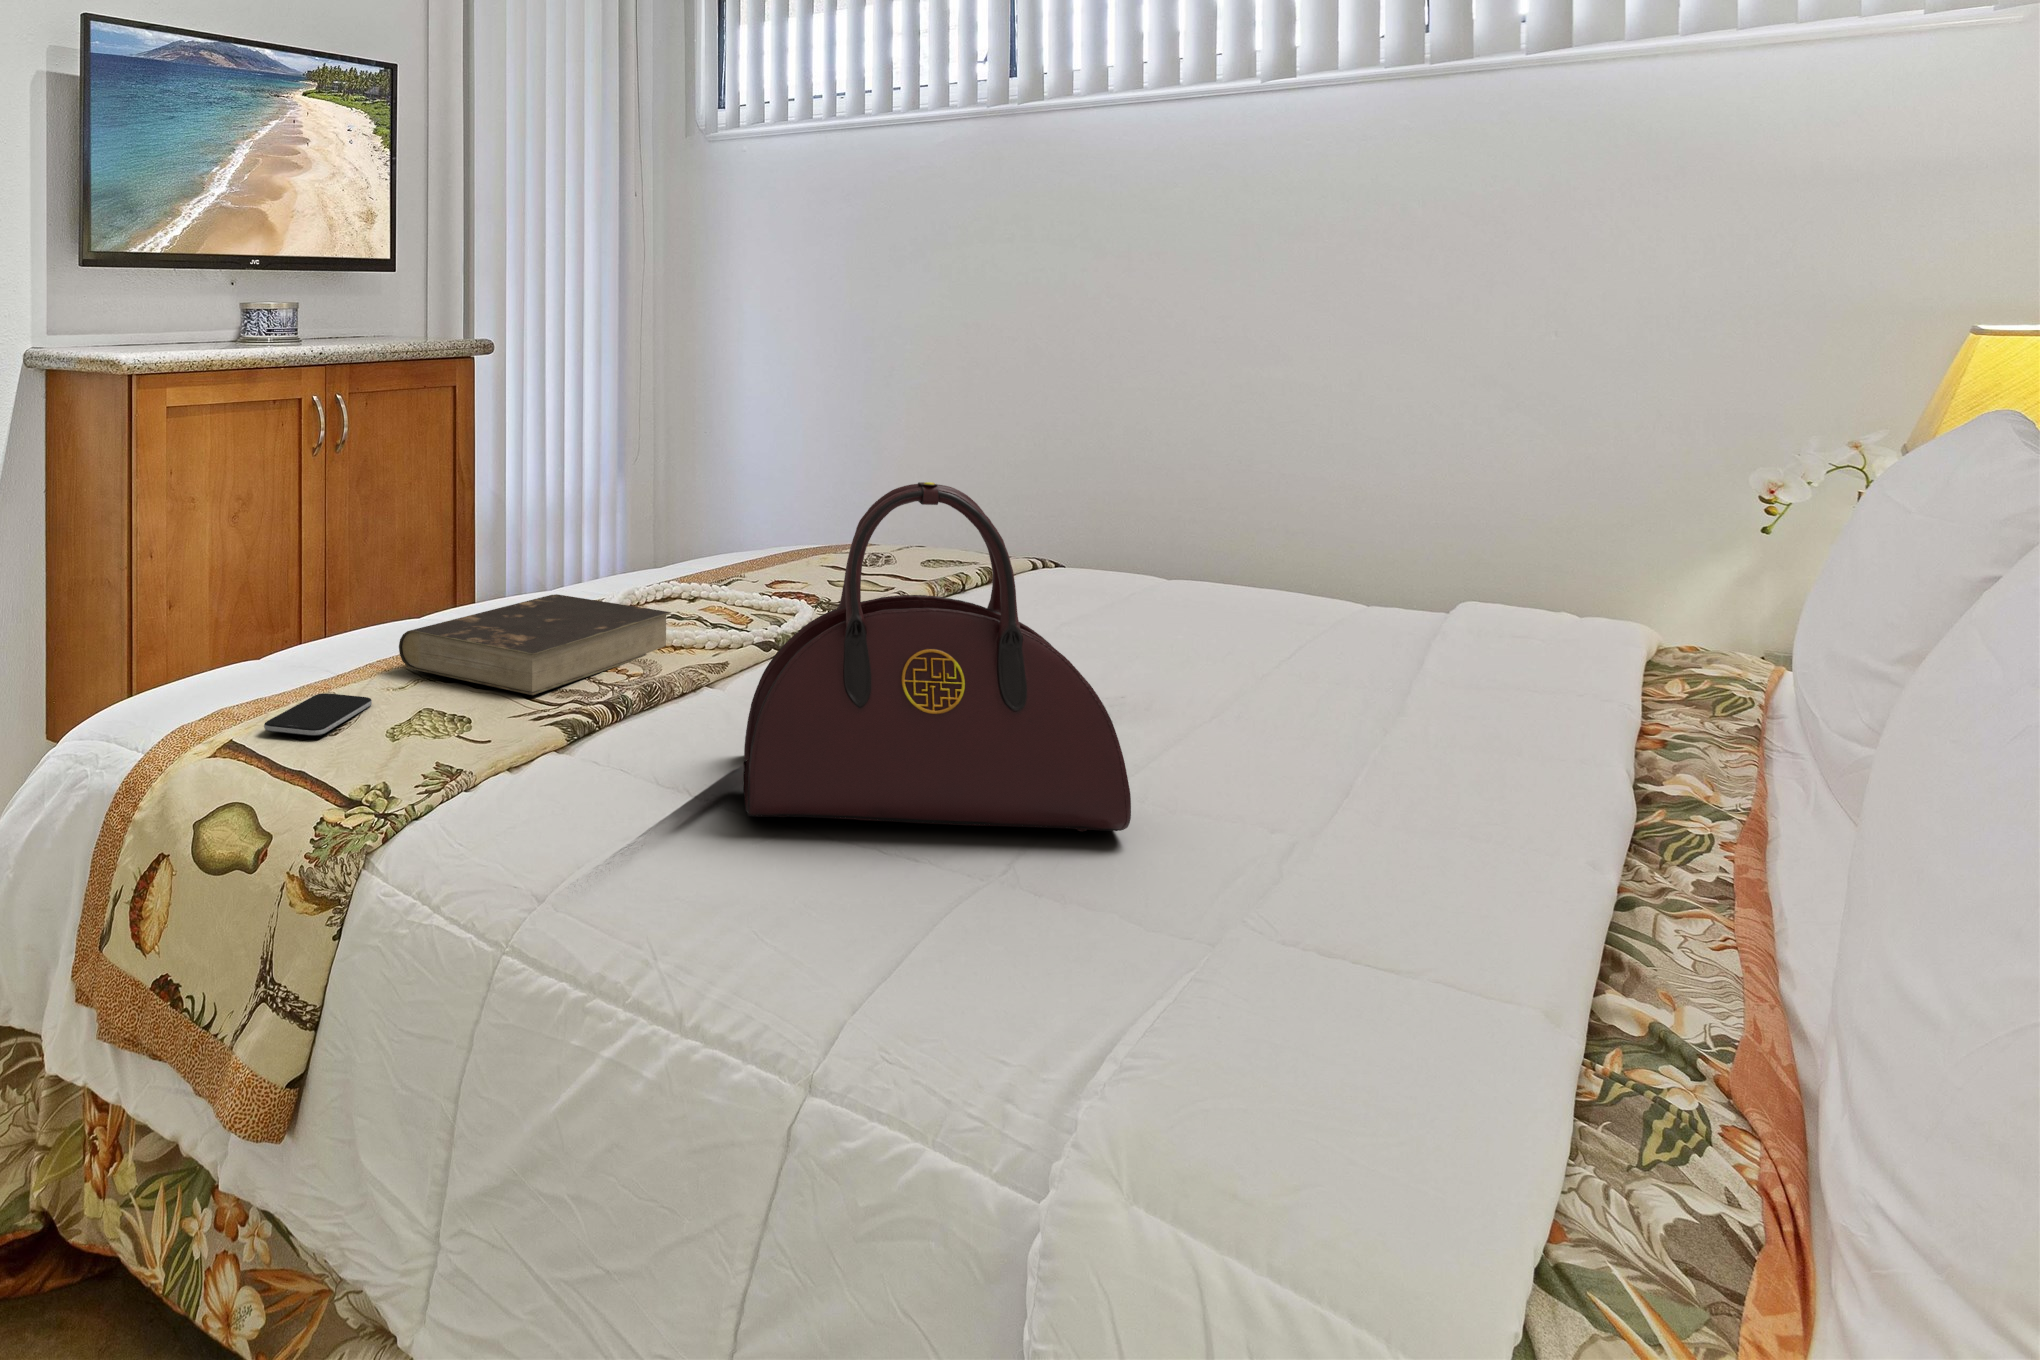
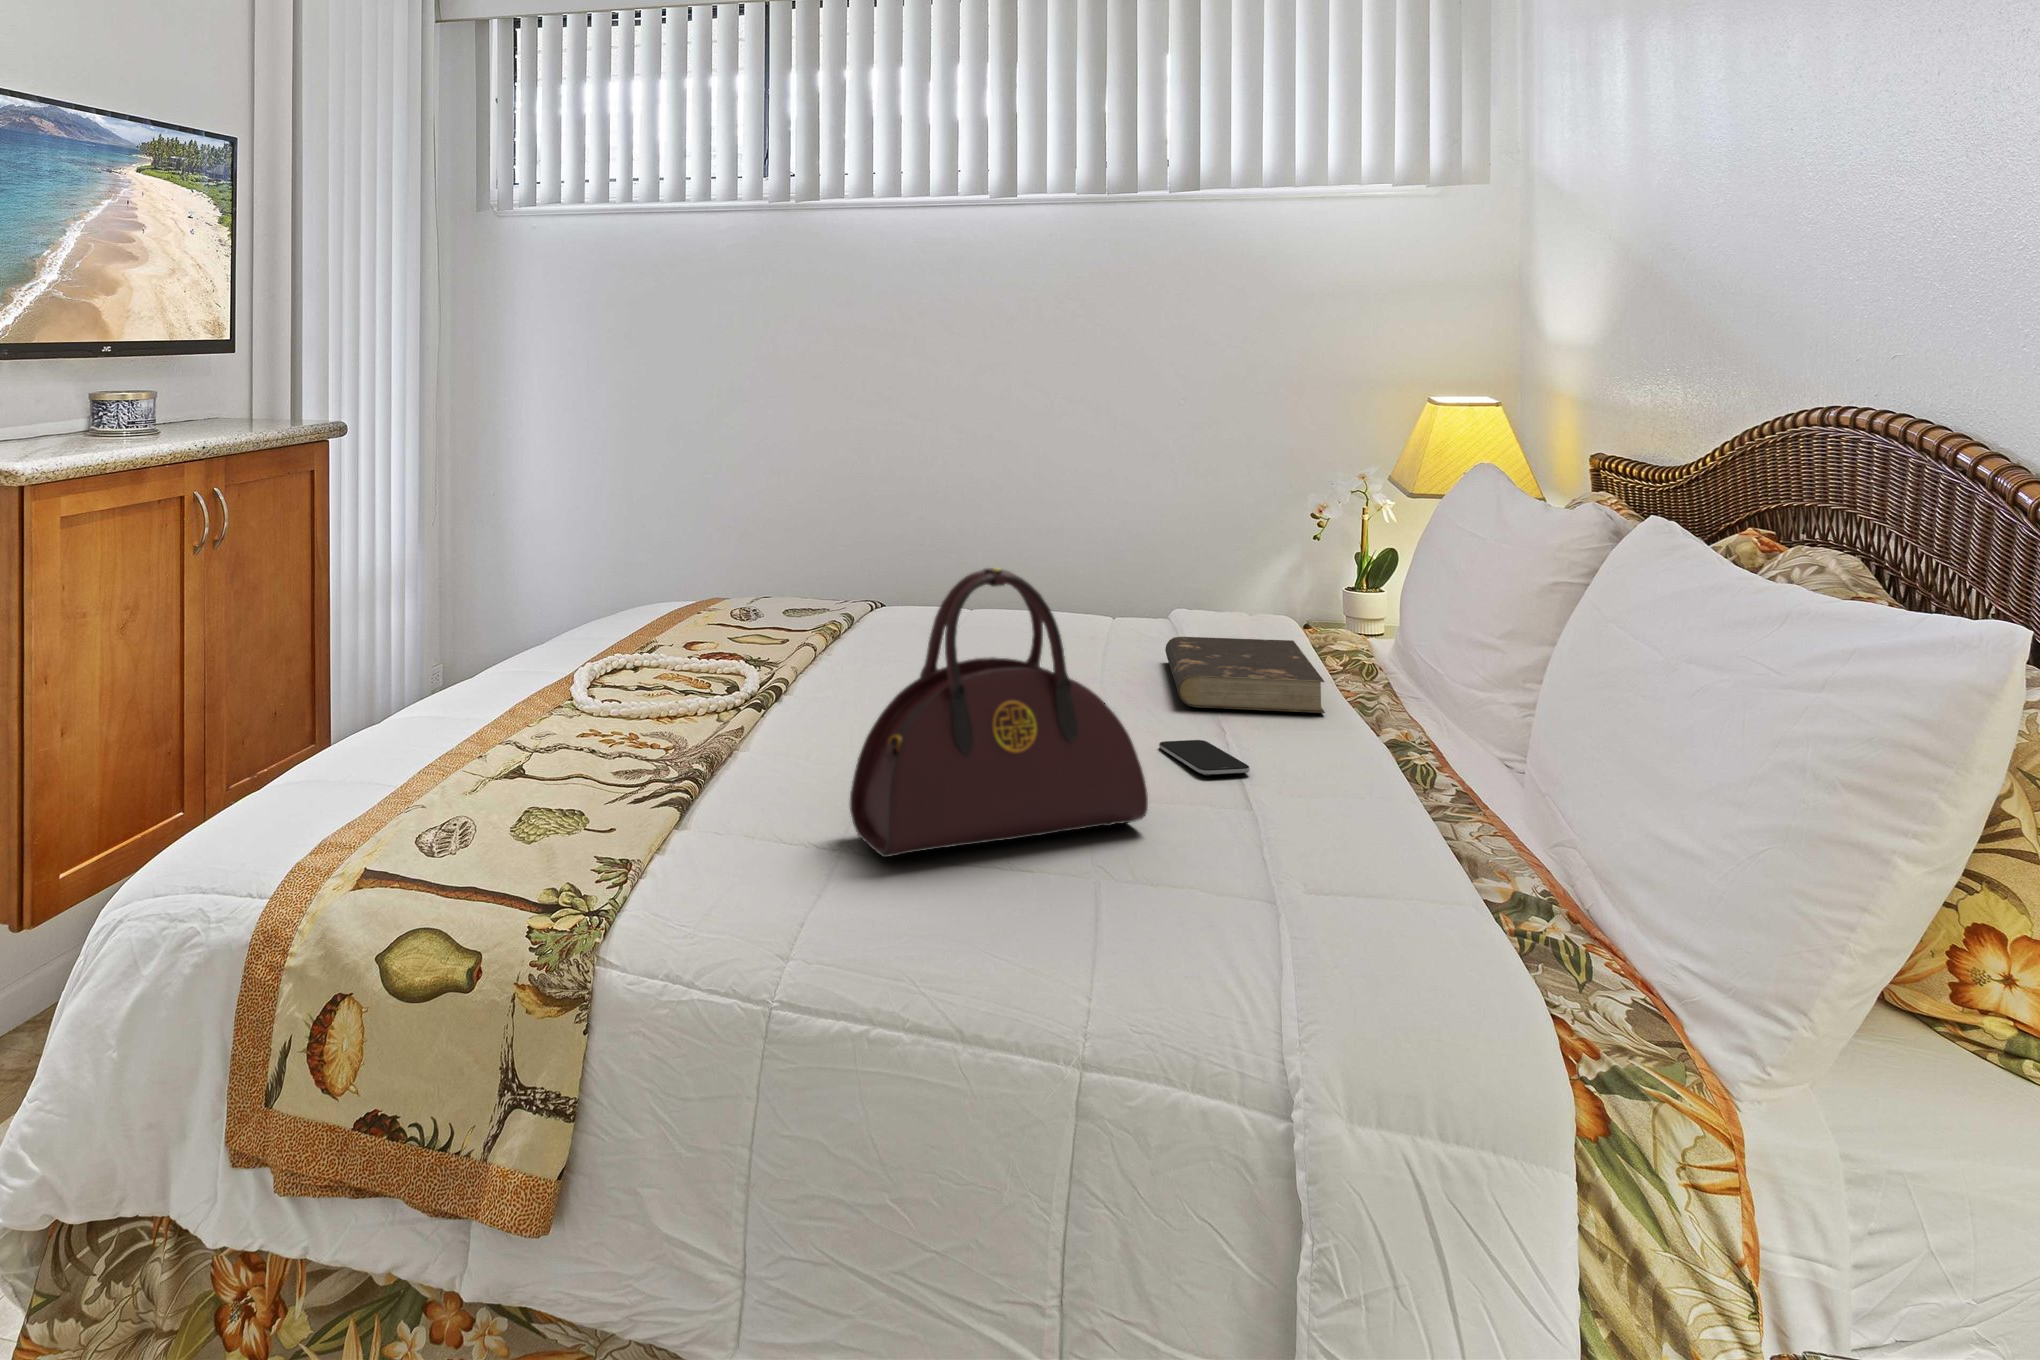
book: present [399,594,671,695] -> present [1165,637,1325,713]
smartphone: present [264,693,372,736] -> present [1159,740,1250,775]

